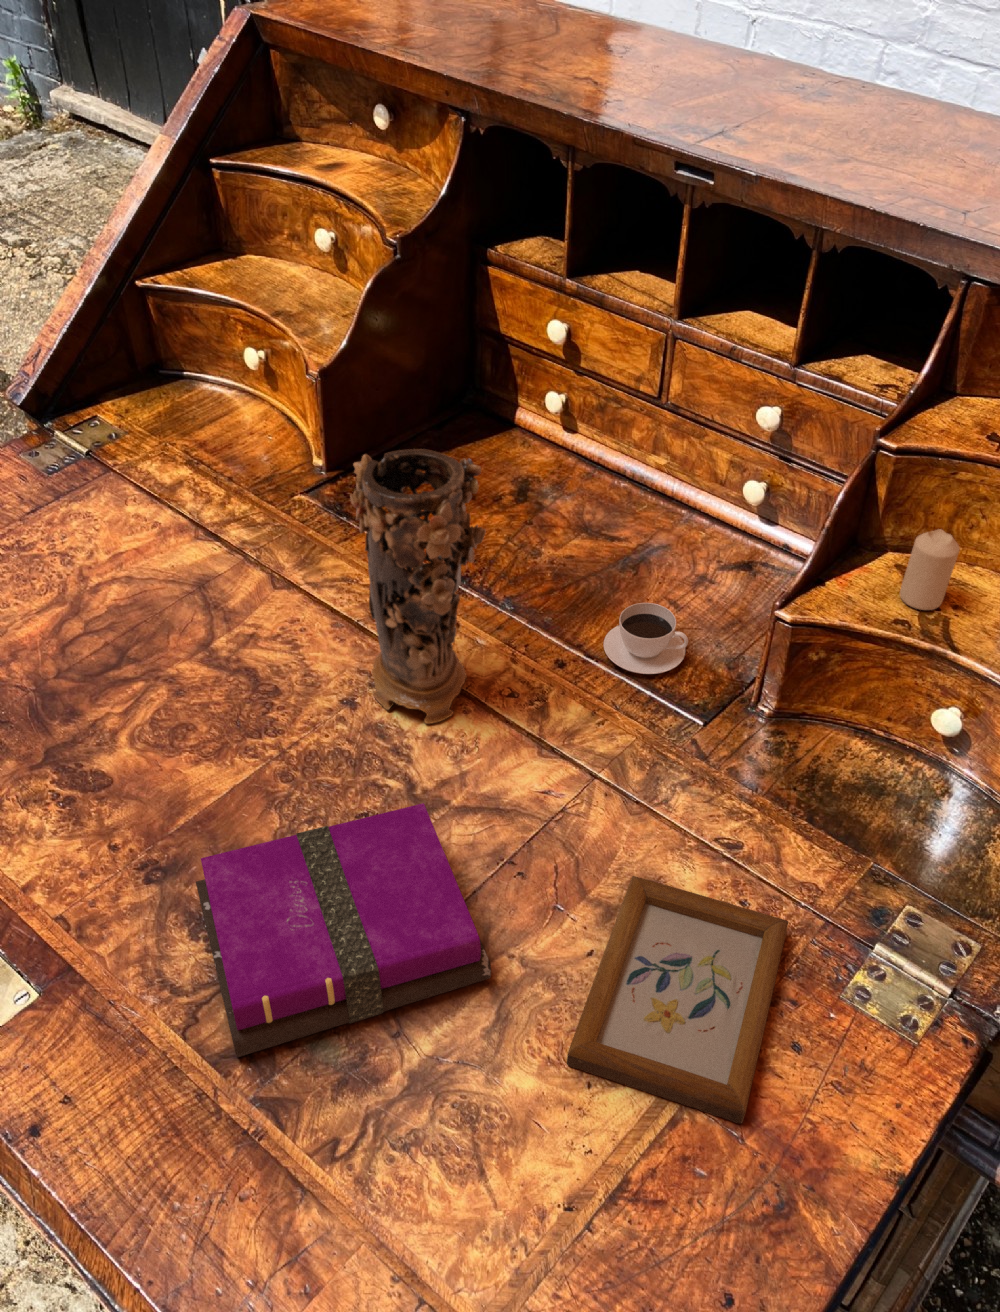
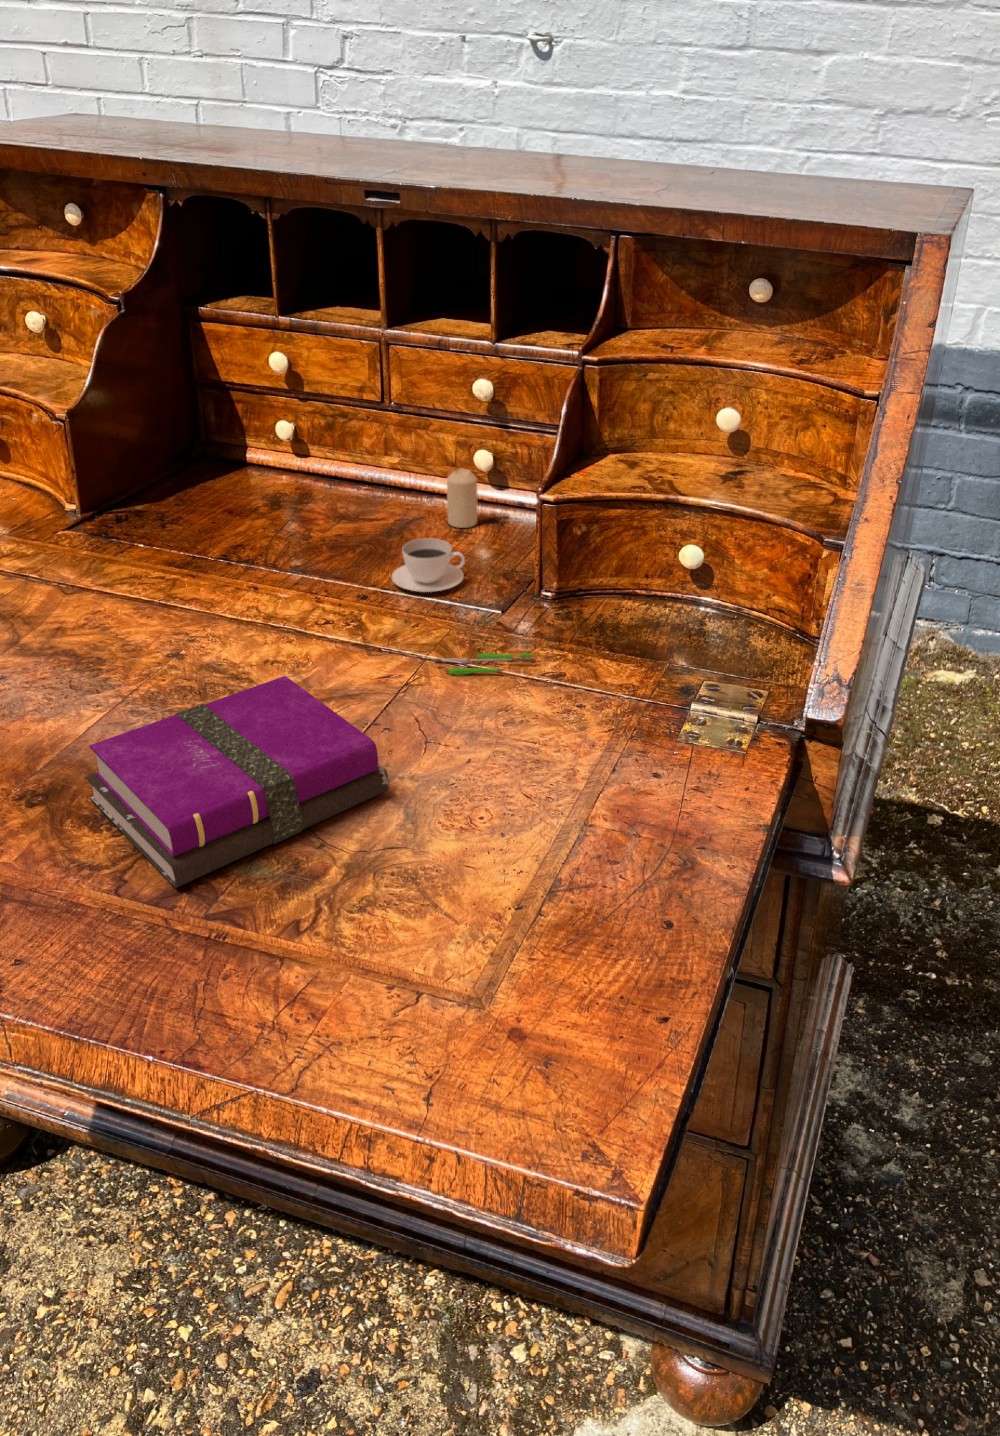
decorative vase: present [350,449,486,724] -> none [148,393,282,653]
candle: present [900,529,960,610] -> present [447,468,477,528]
pen: none [607,782,721,823] -> present [434,653,536,675]
picture frame: present [567,876,788,1123] -> none [478,700,638,829]

